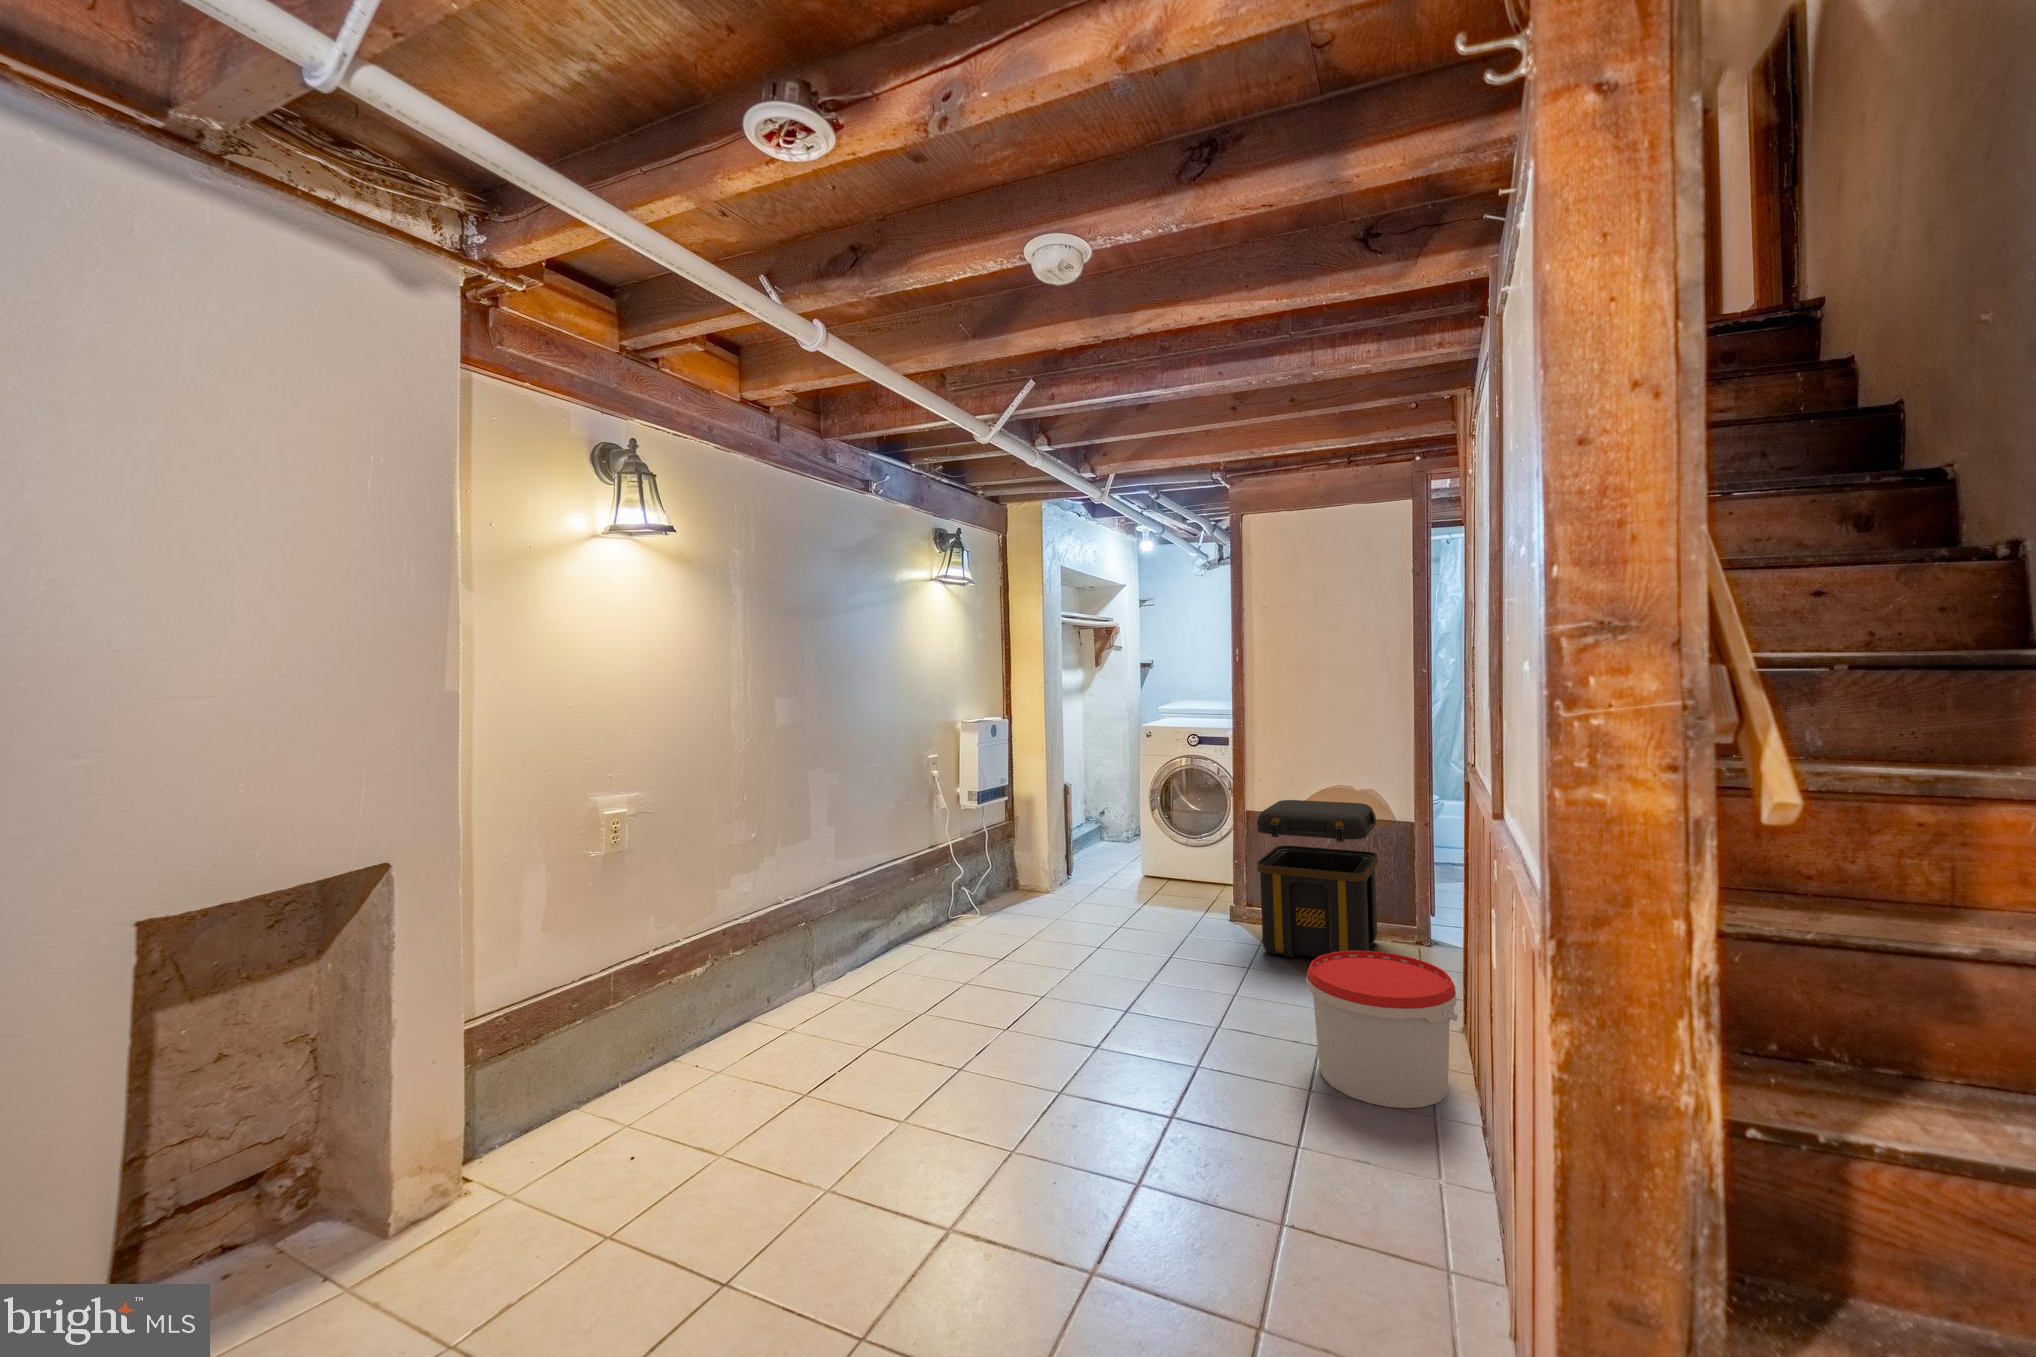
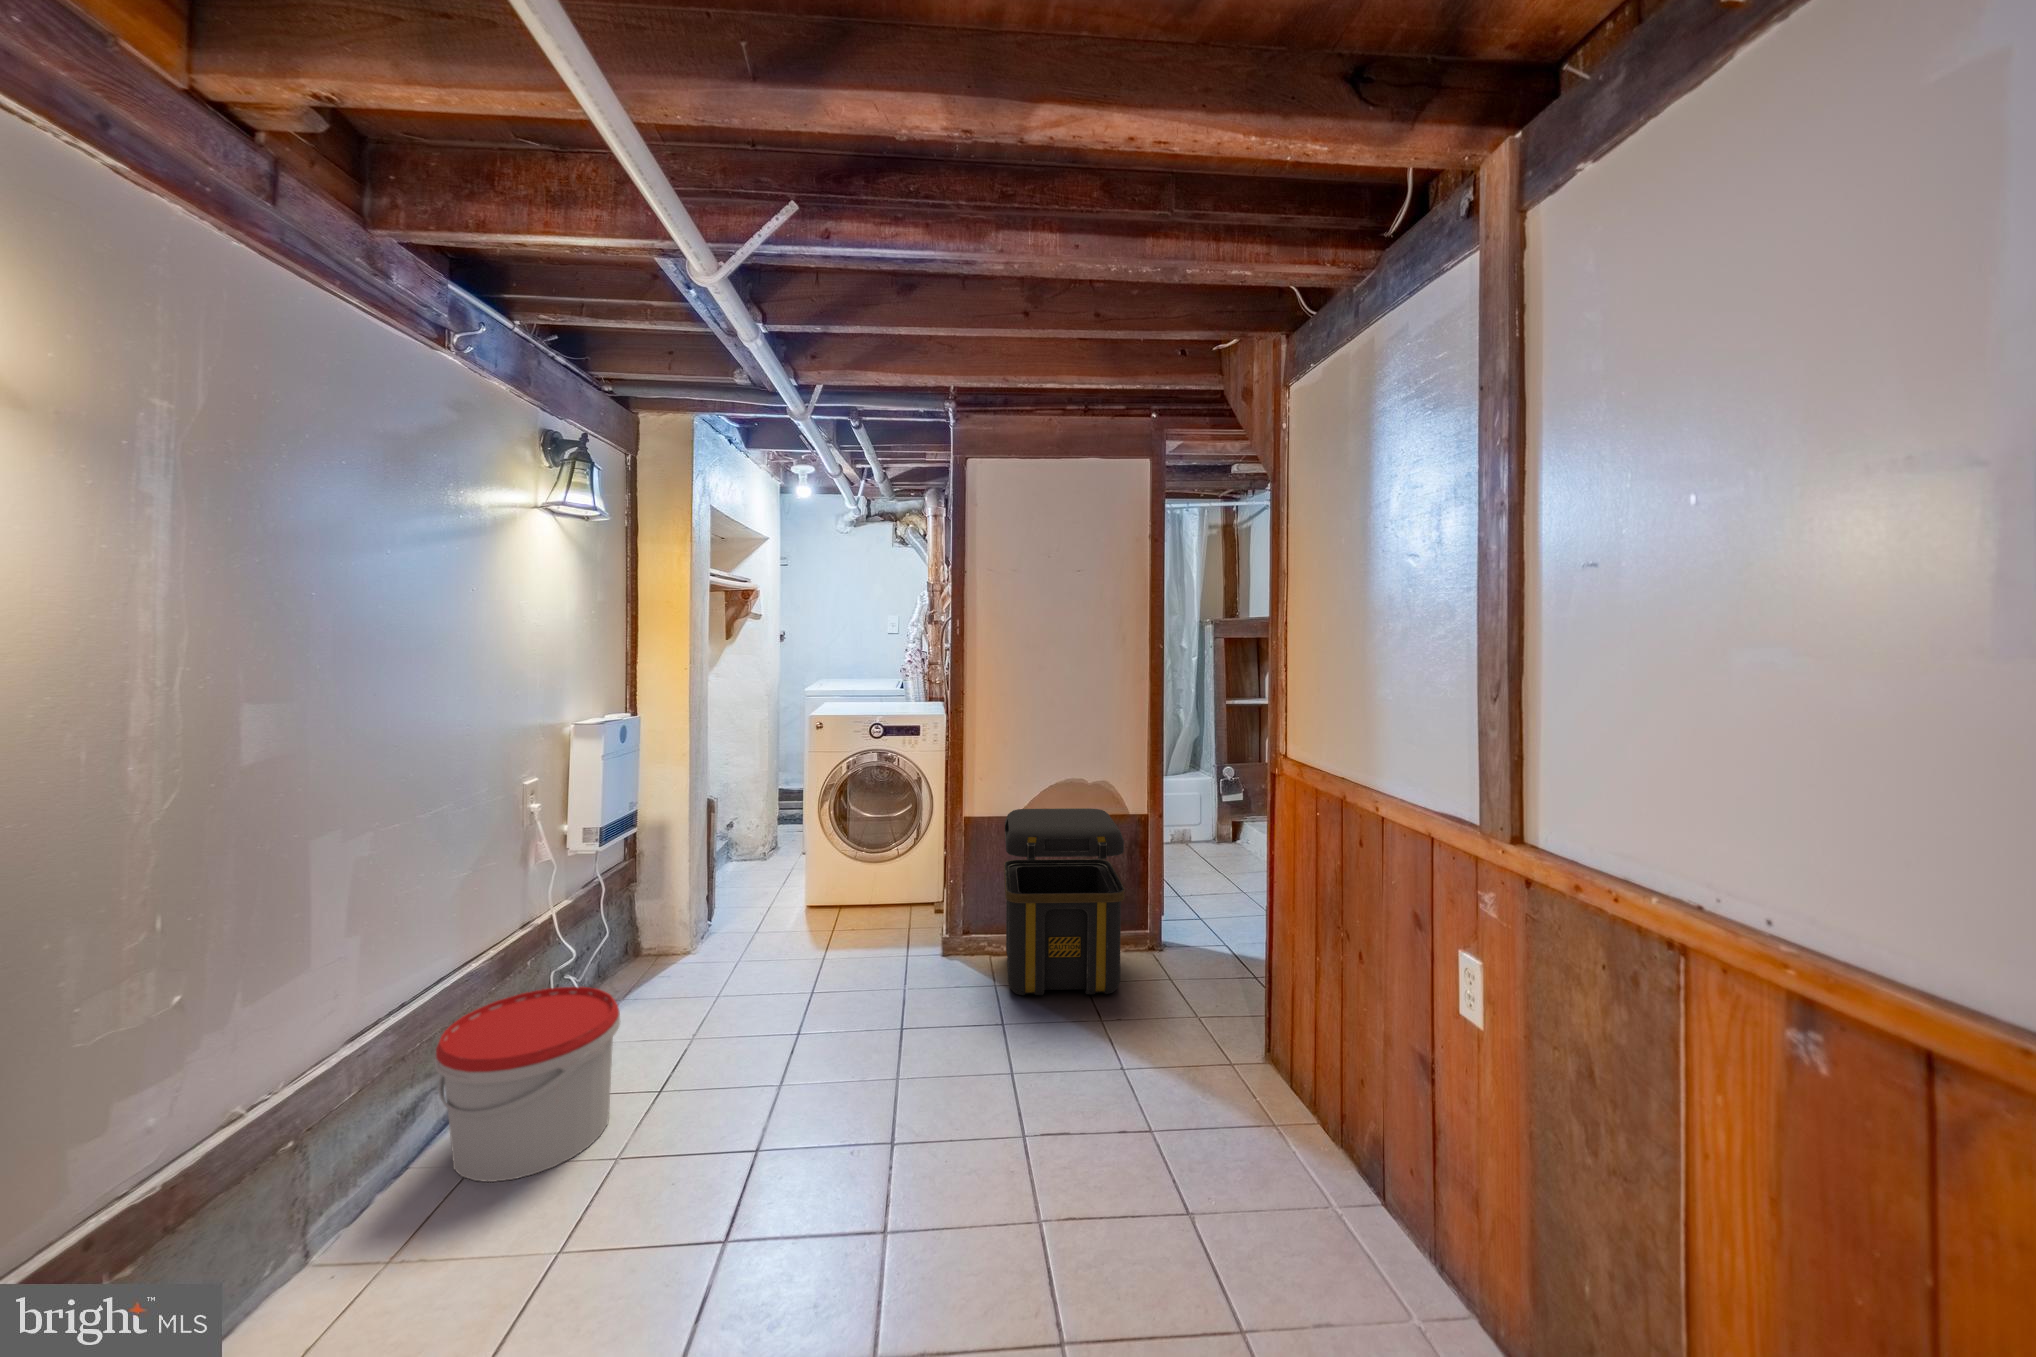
bucket: present [1306,951,1458,1108] -> present [435,987,620,1182]

